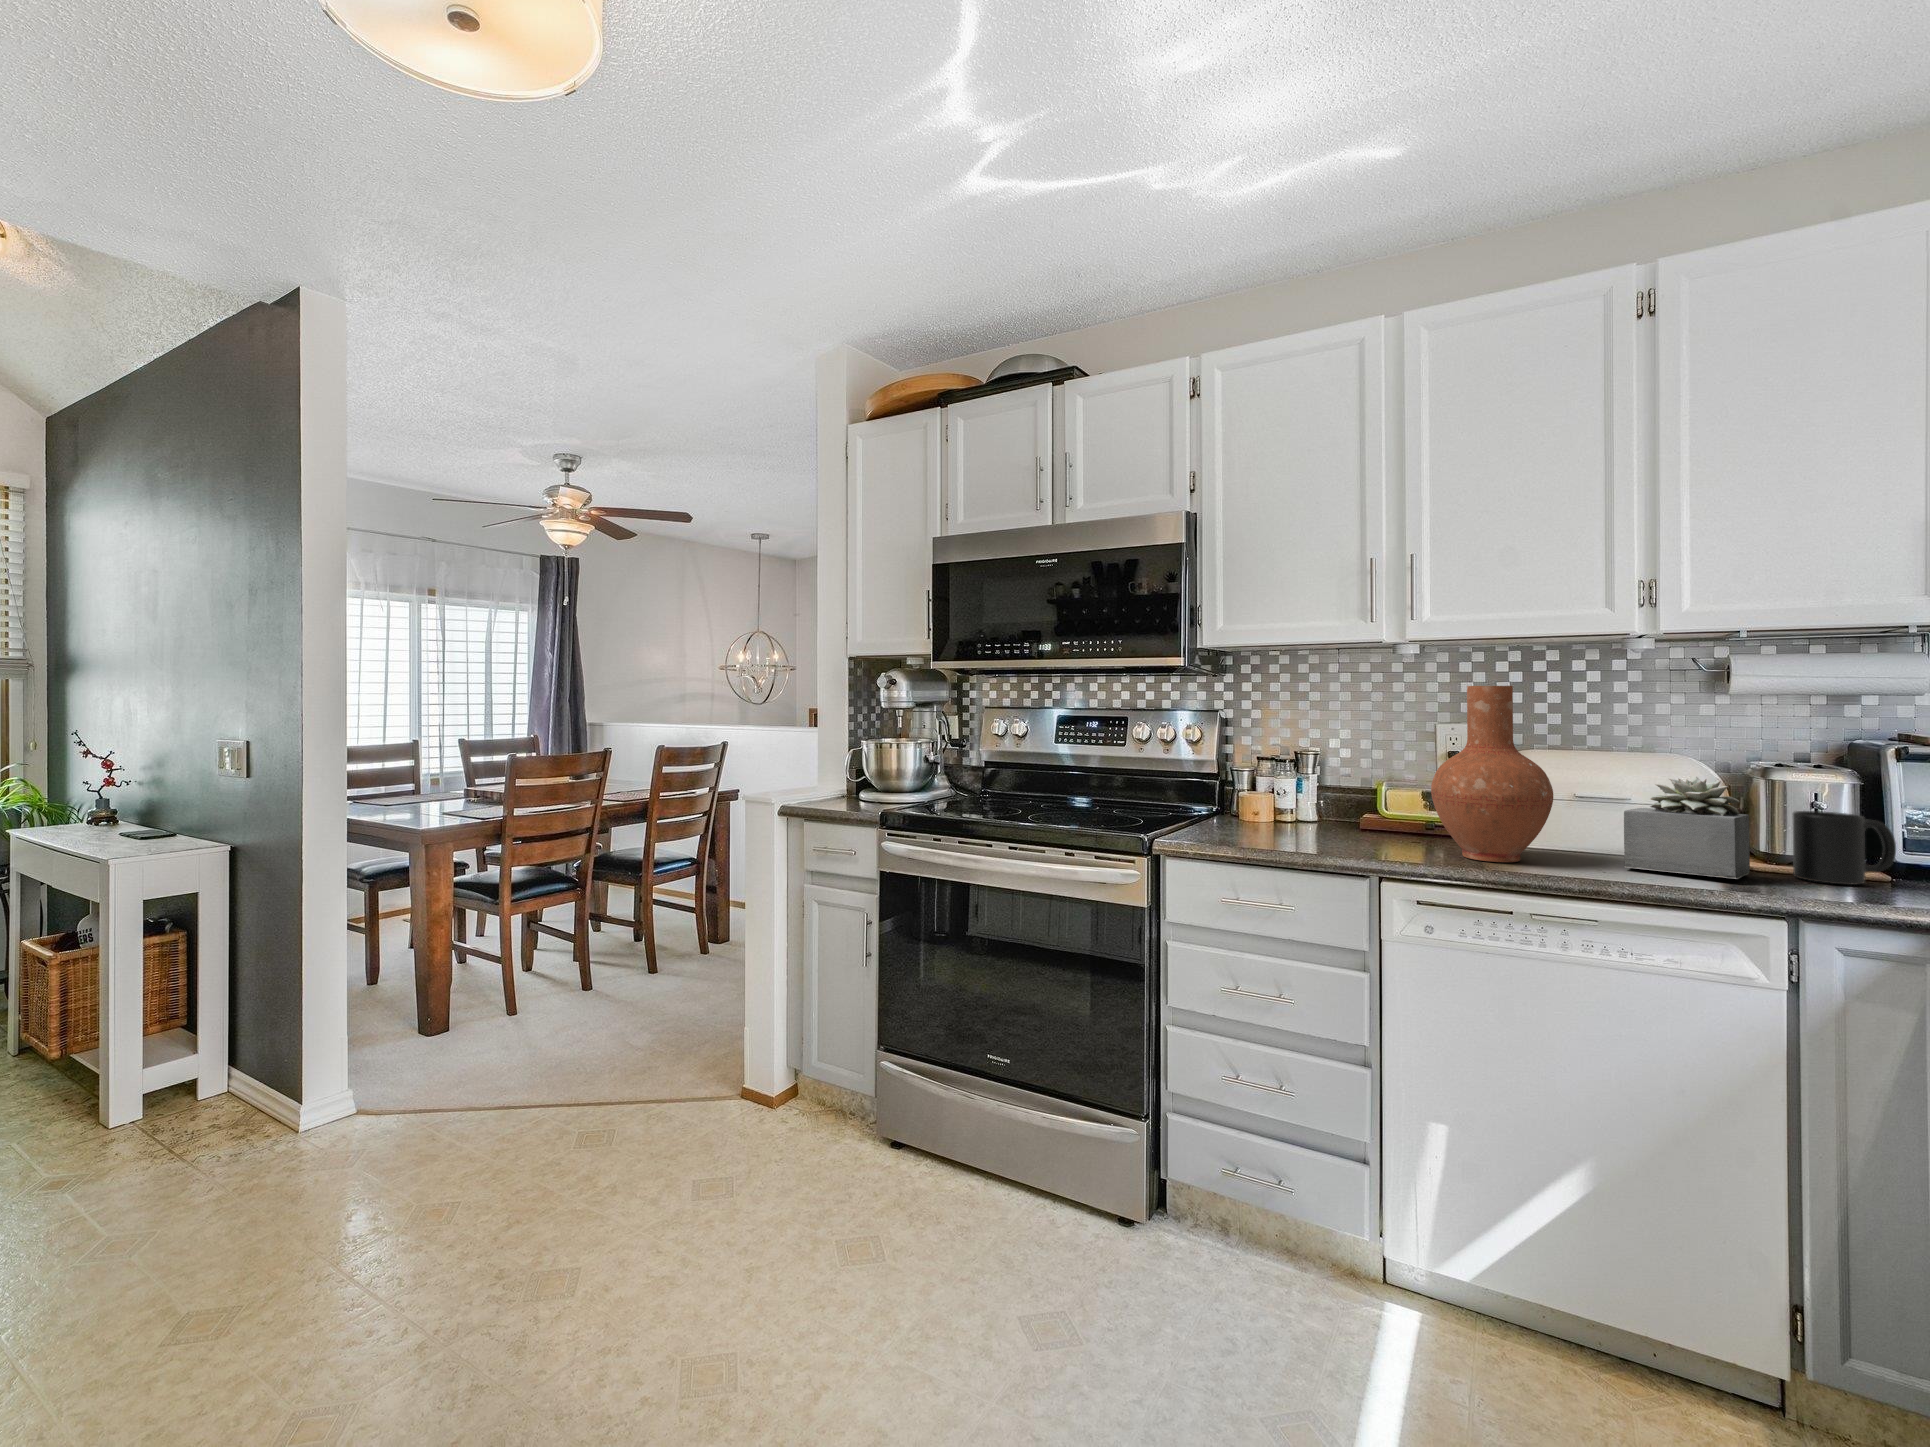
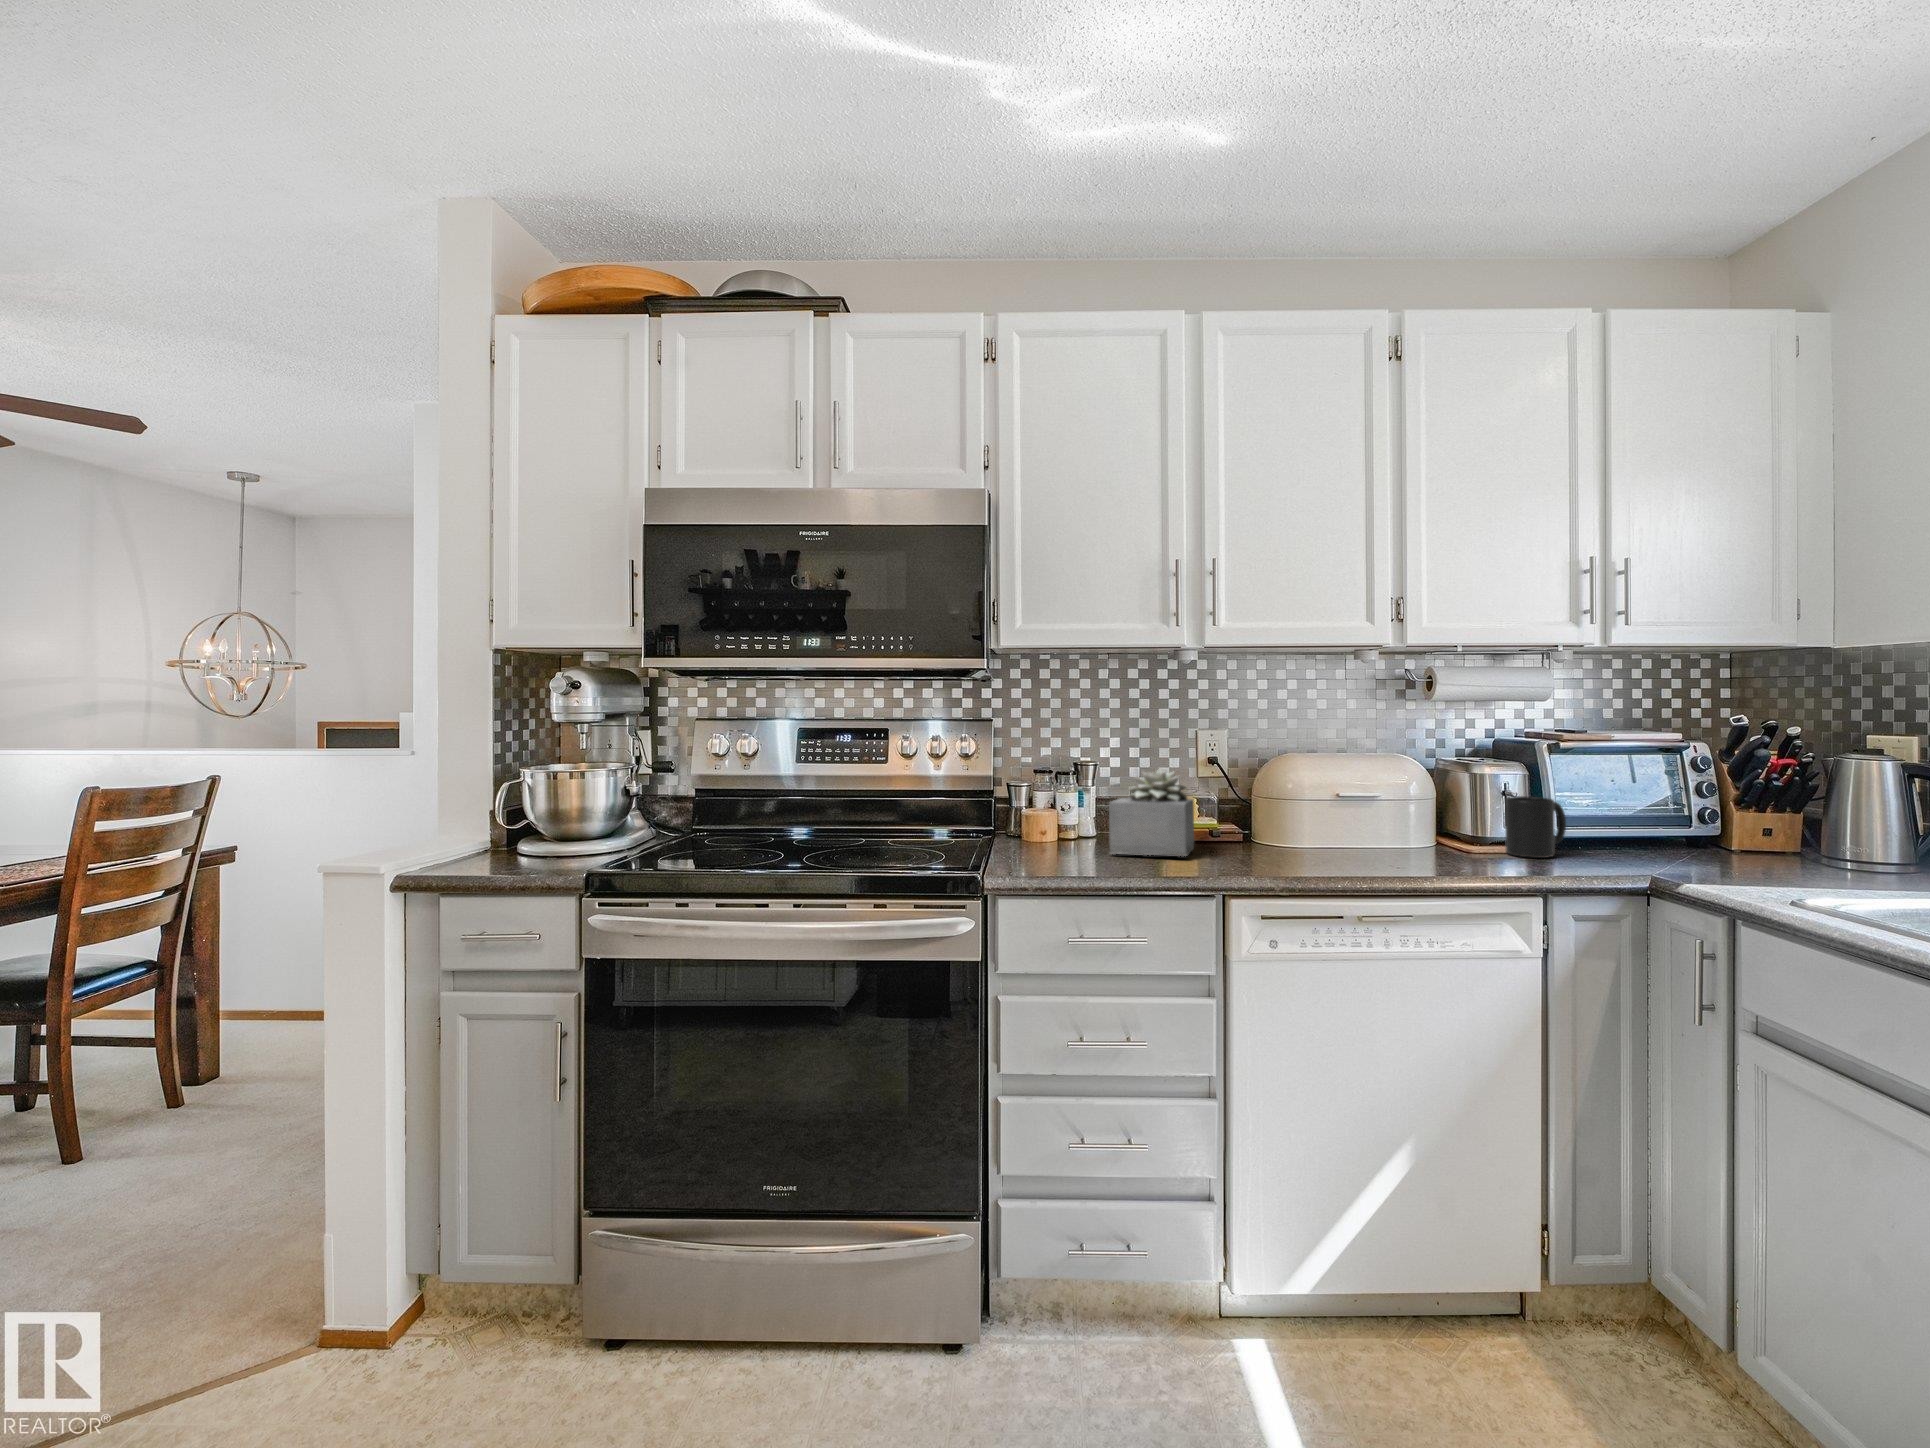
vase: present [1431,686,1553,862] -> none [1249,691,1356,867]
succulent plant: present [1624,777,1750,879] -> present [1109,769,1194,856]

